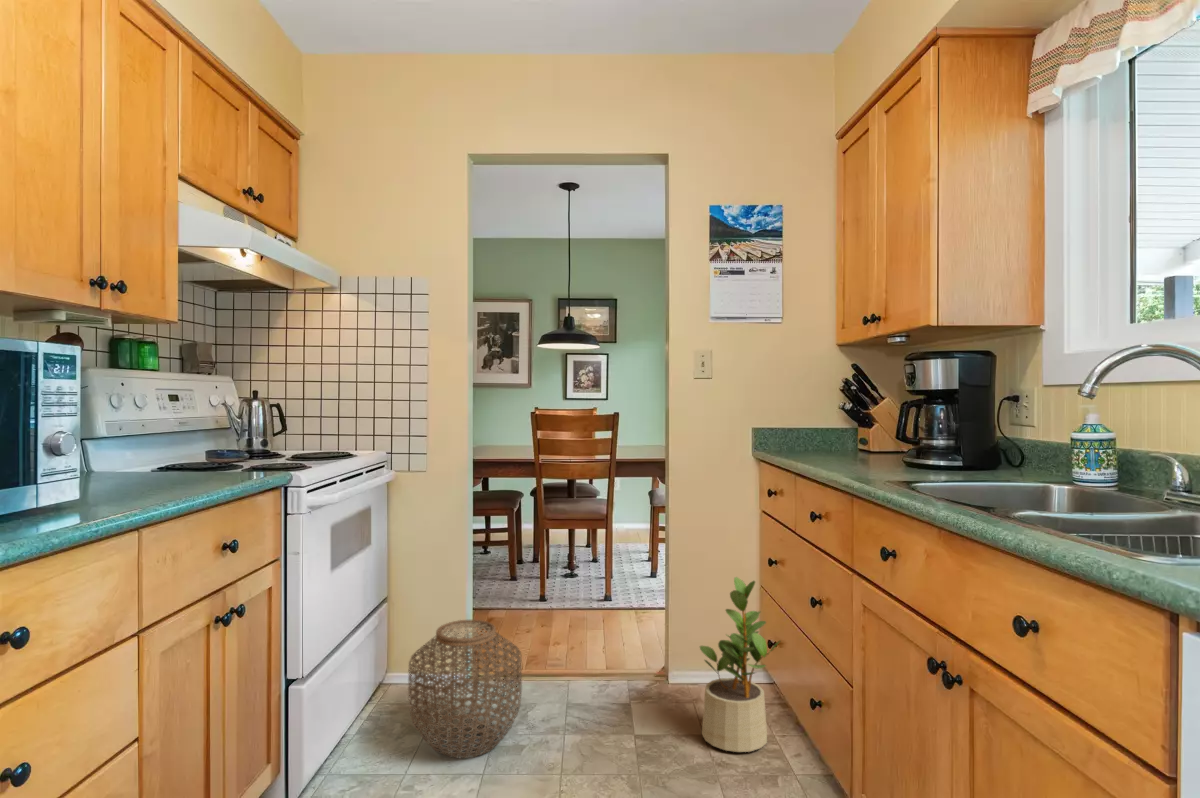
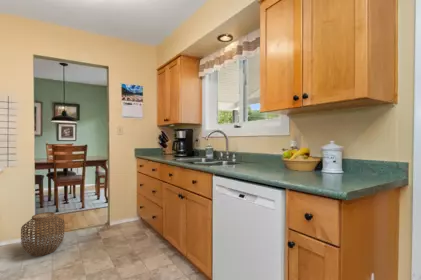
potted plant: present [700,577,780,752] -> none [121,189,144,236]

